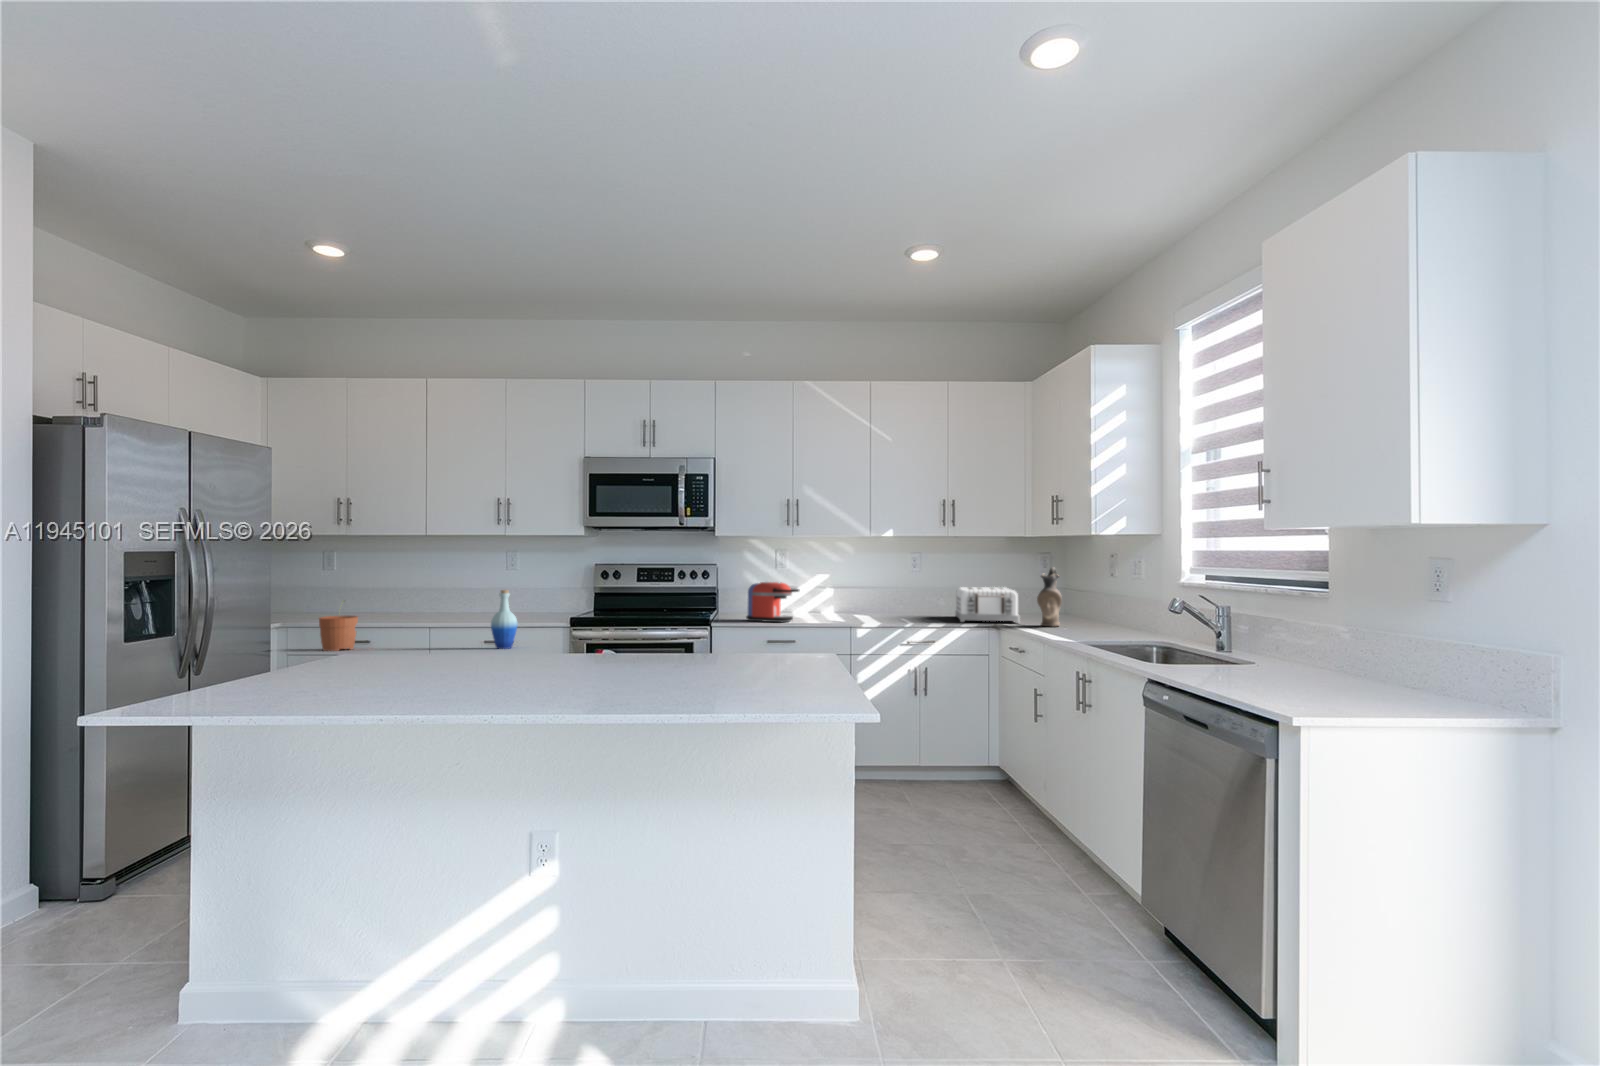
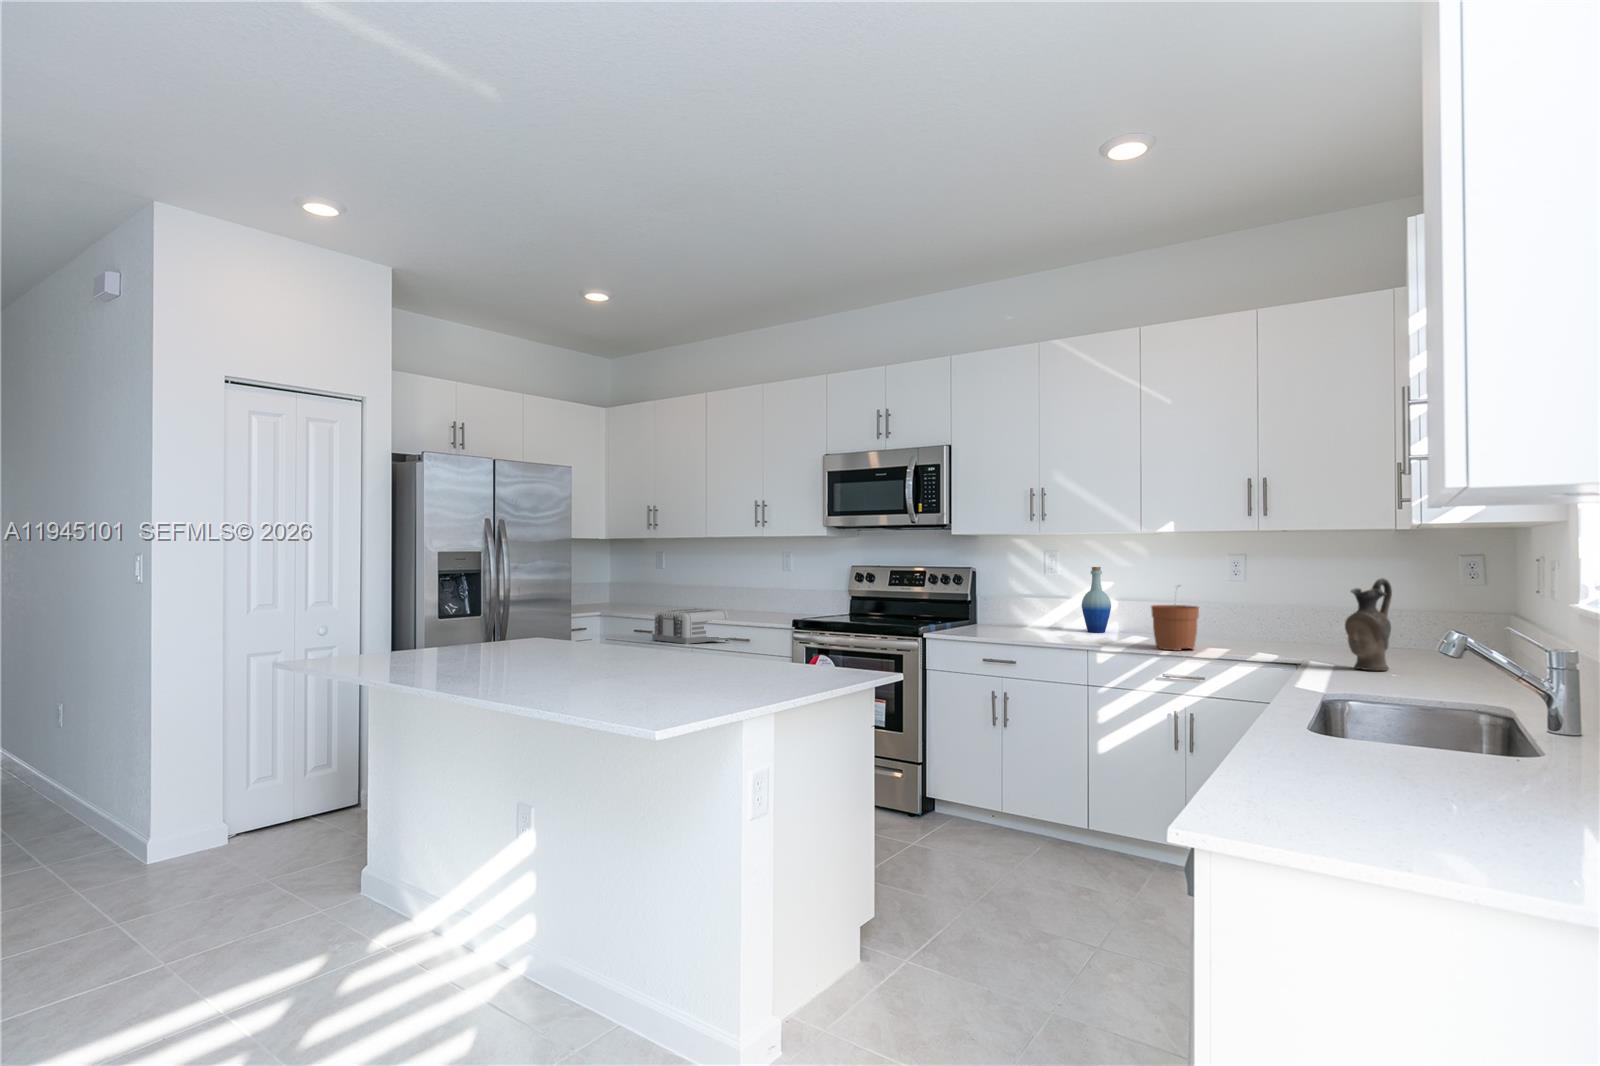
coffee maker: present [746,582,799,622] -> none [973,589,1028,638]
toaster: present [955,587,1020,623] -> present [652,608,730,644]
bottle: present [491,590,518,649] -> present [1082,567,1111,632]
plant pot: present [319,616,358,651] -> present [1151,605,1199,650]

